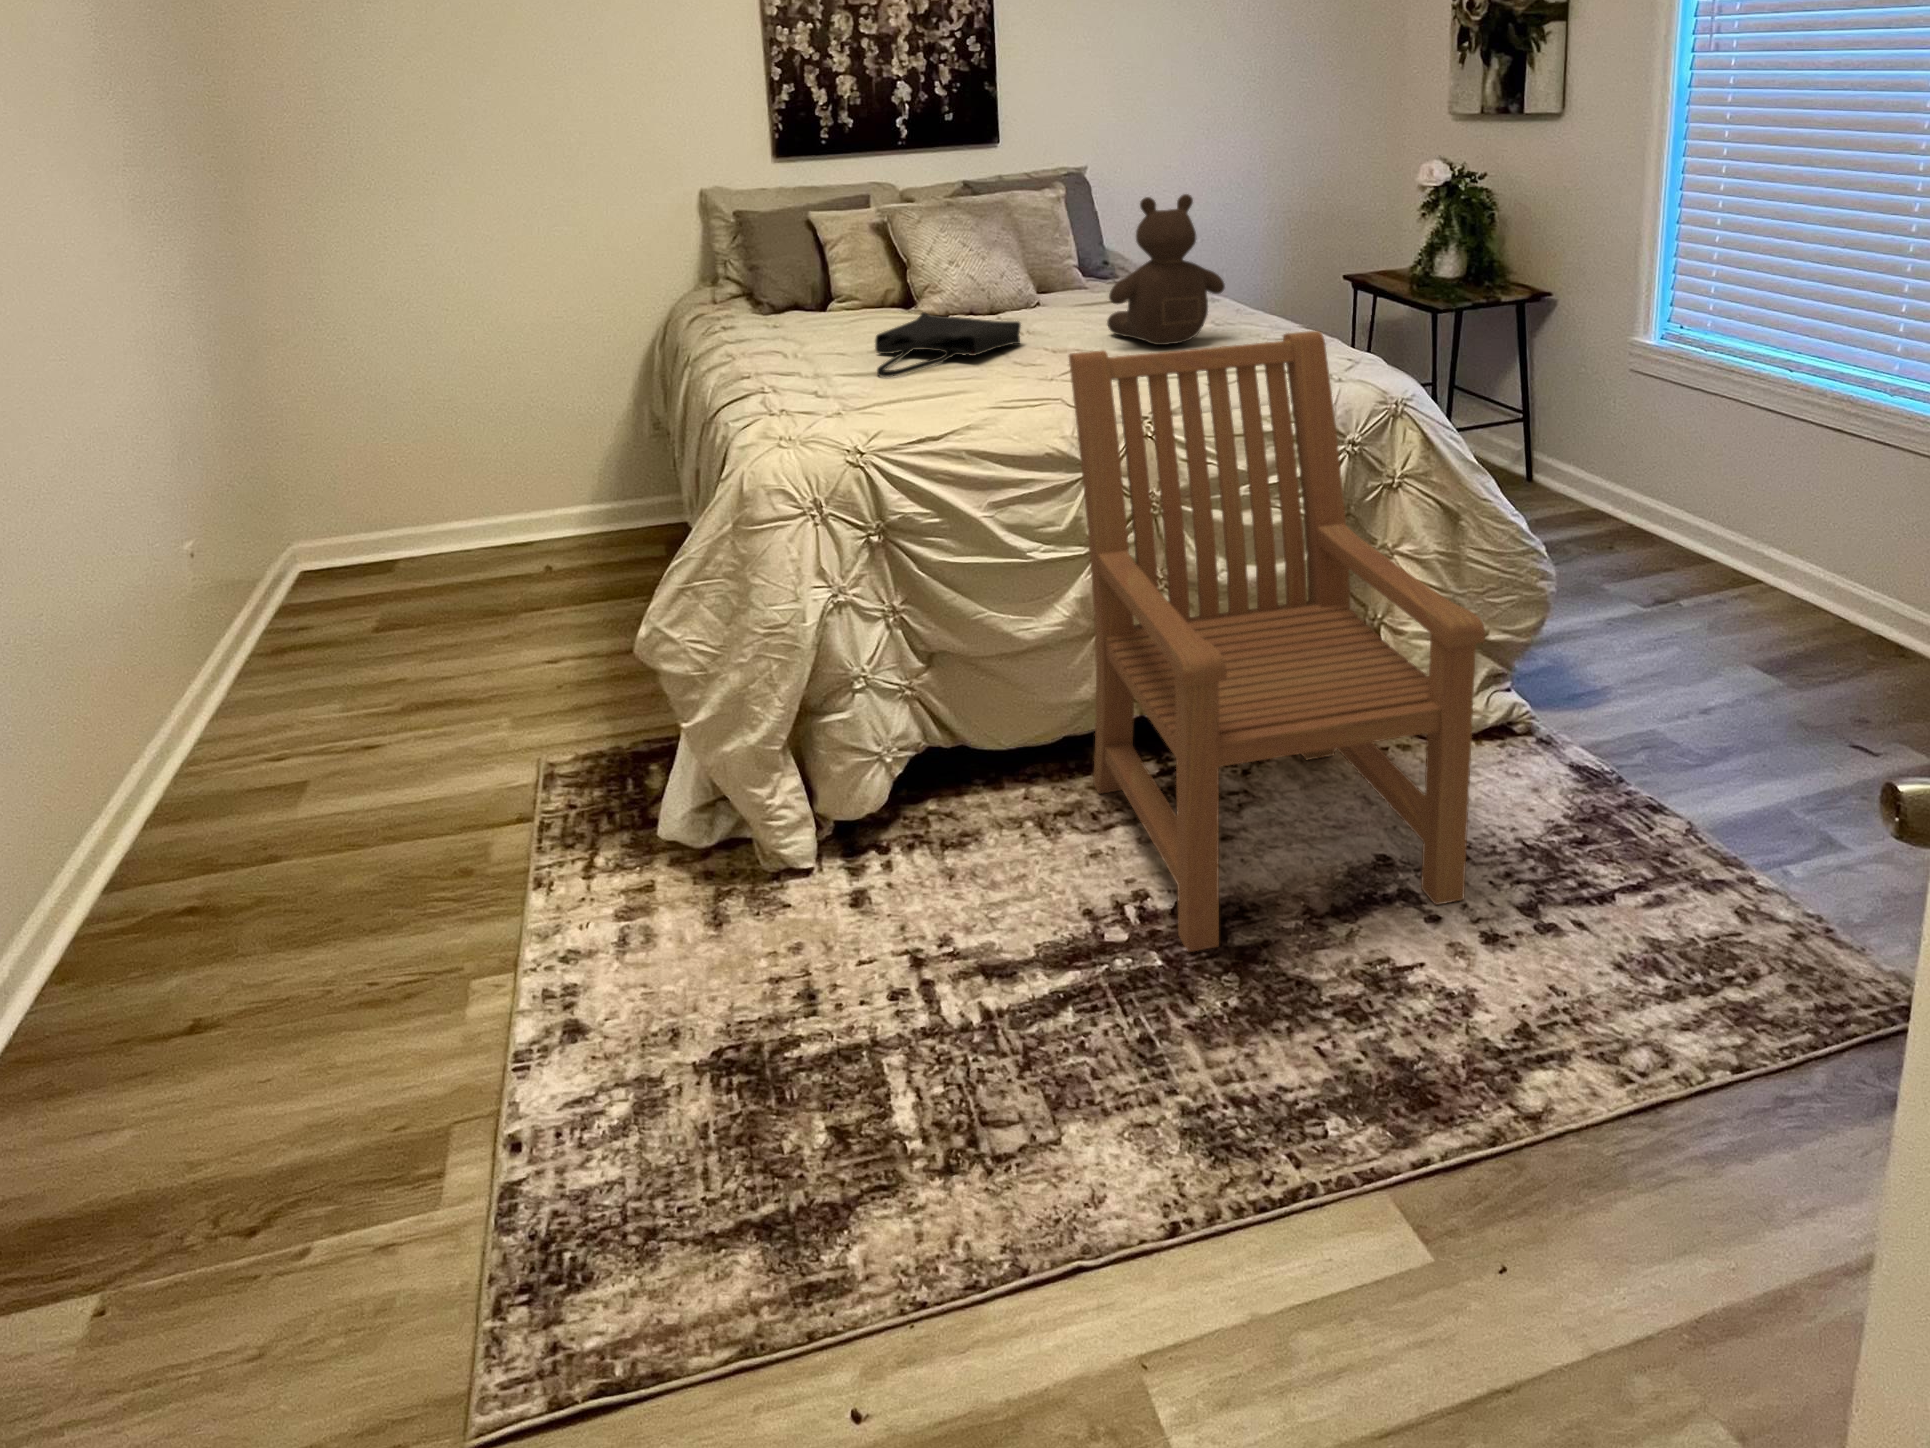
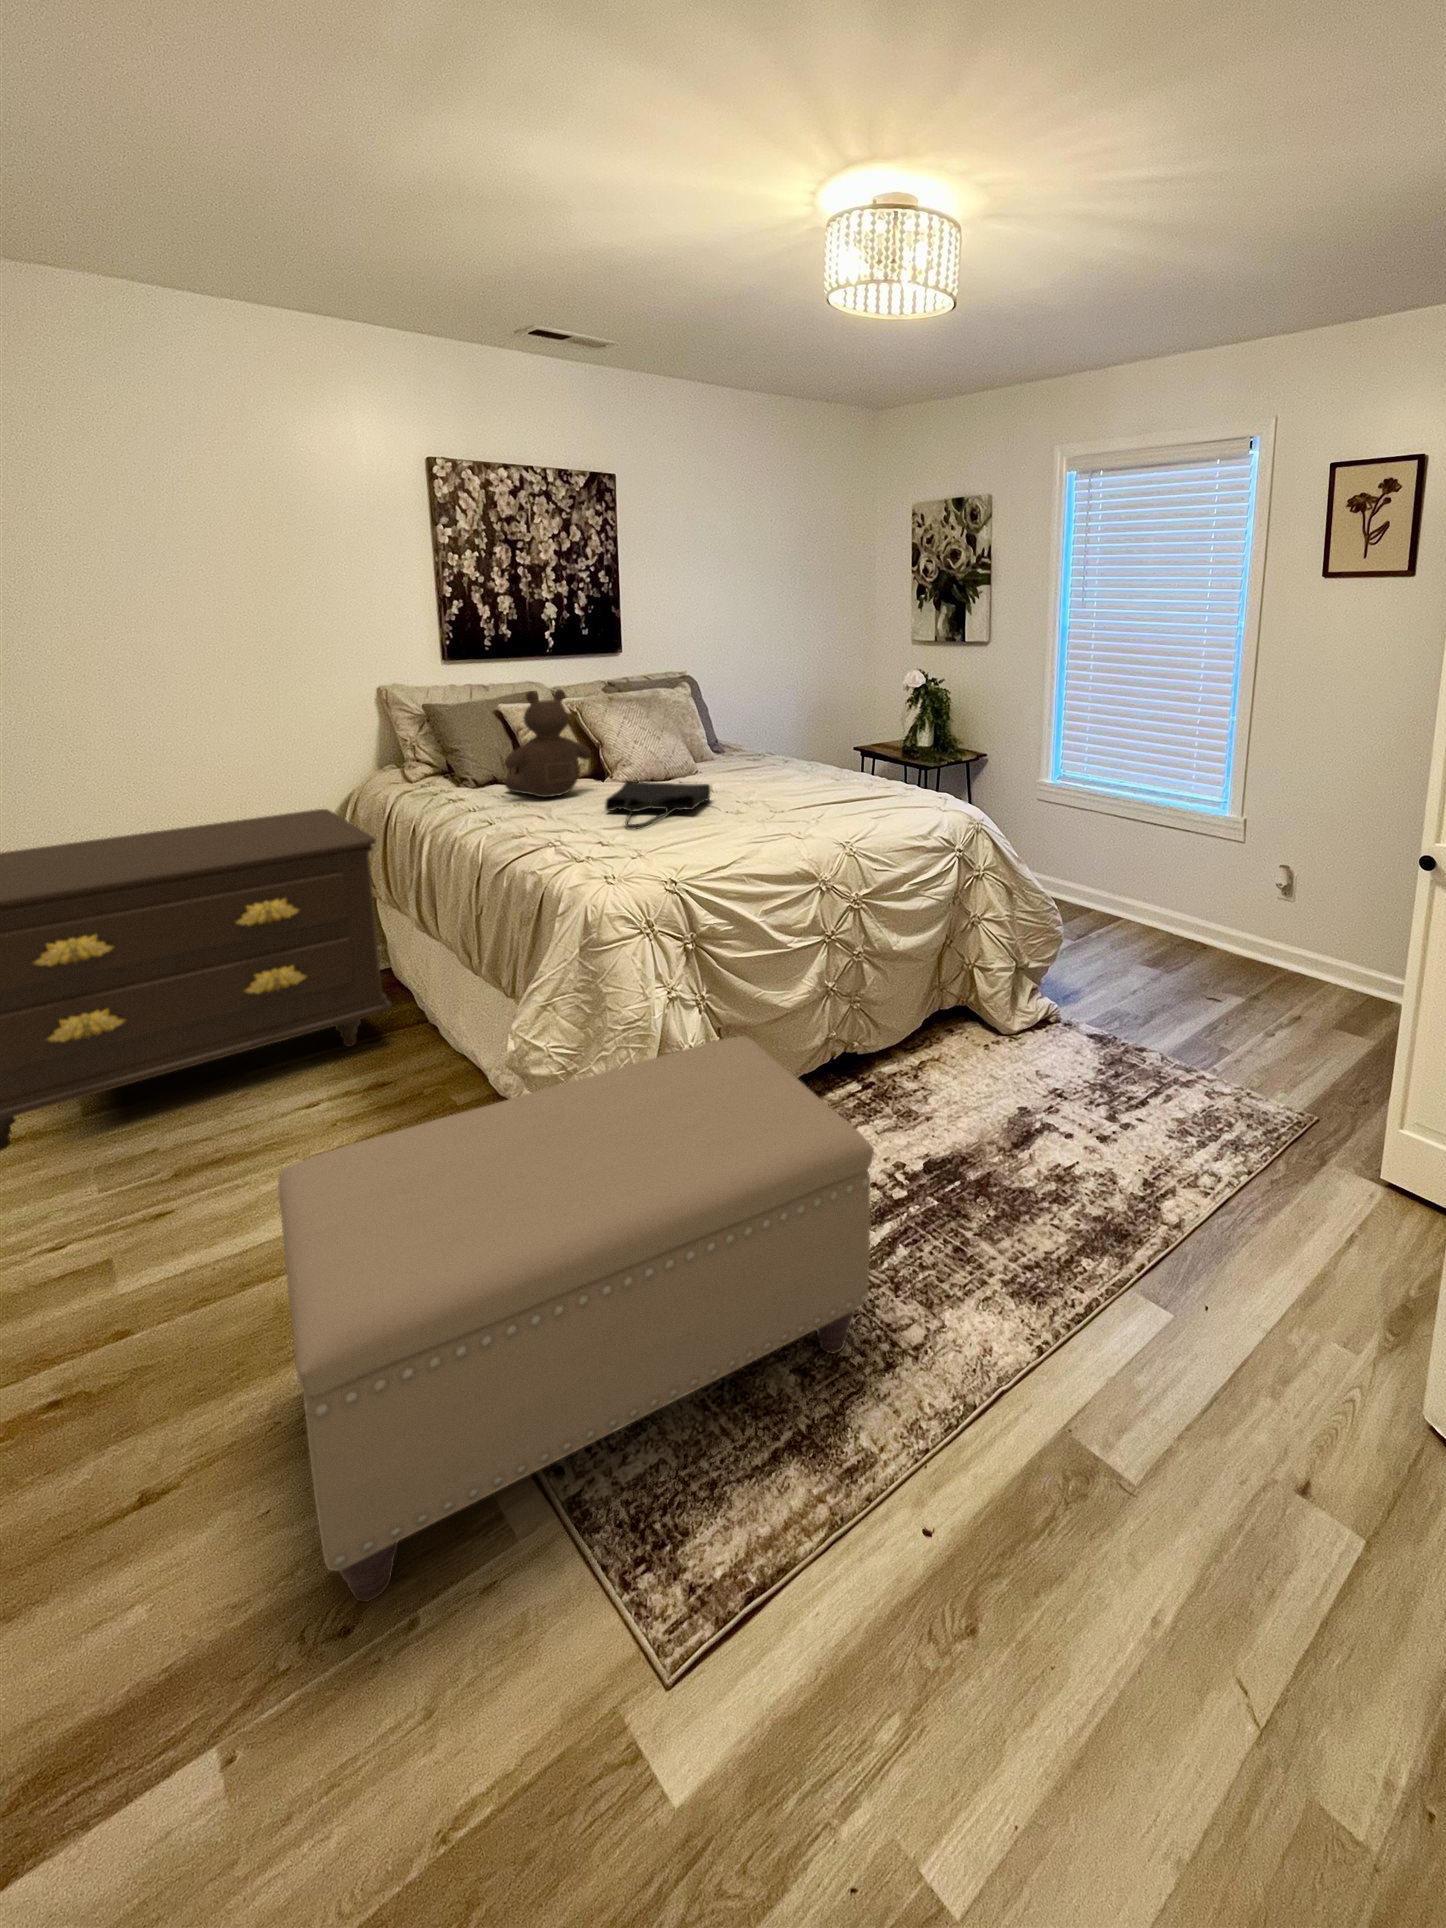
teddy bear: present [1107,194,1225,345] -> present [505,689,591,797]
armchair: present [1069,331,1485,952] -> none [808,780,1096,1193]
dresser: none [191,332,656,657] -> present [0,809,392,1151]
ottoman: none [172,666,934,1215] -> present [278,1036,874,1602]

